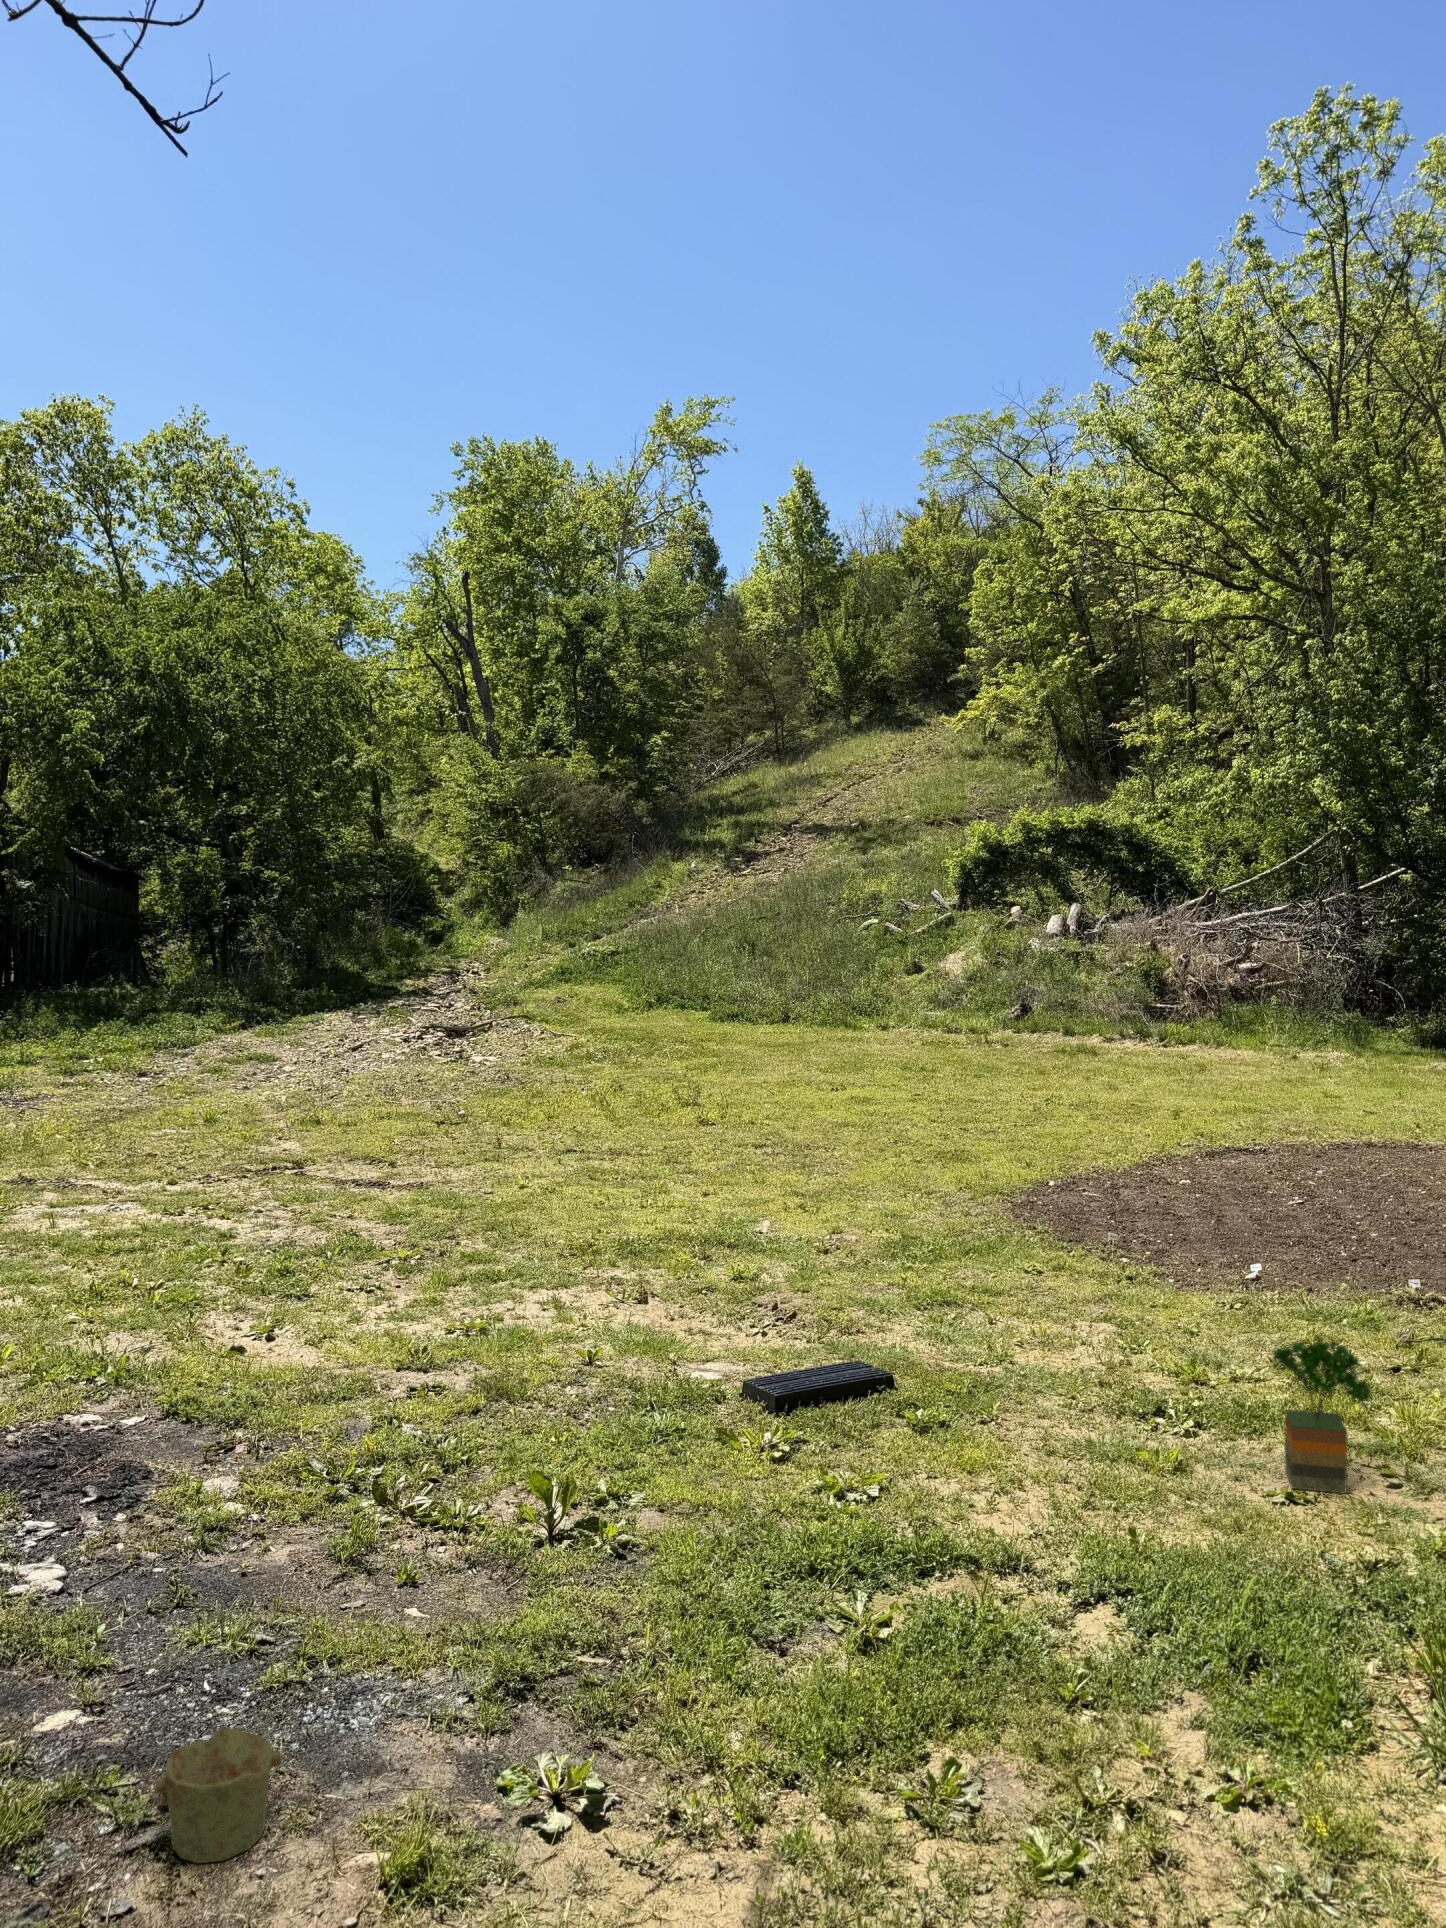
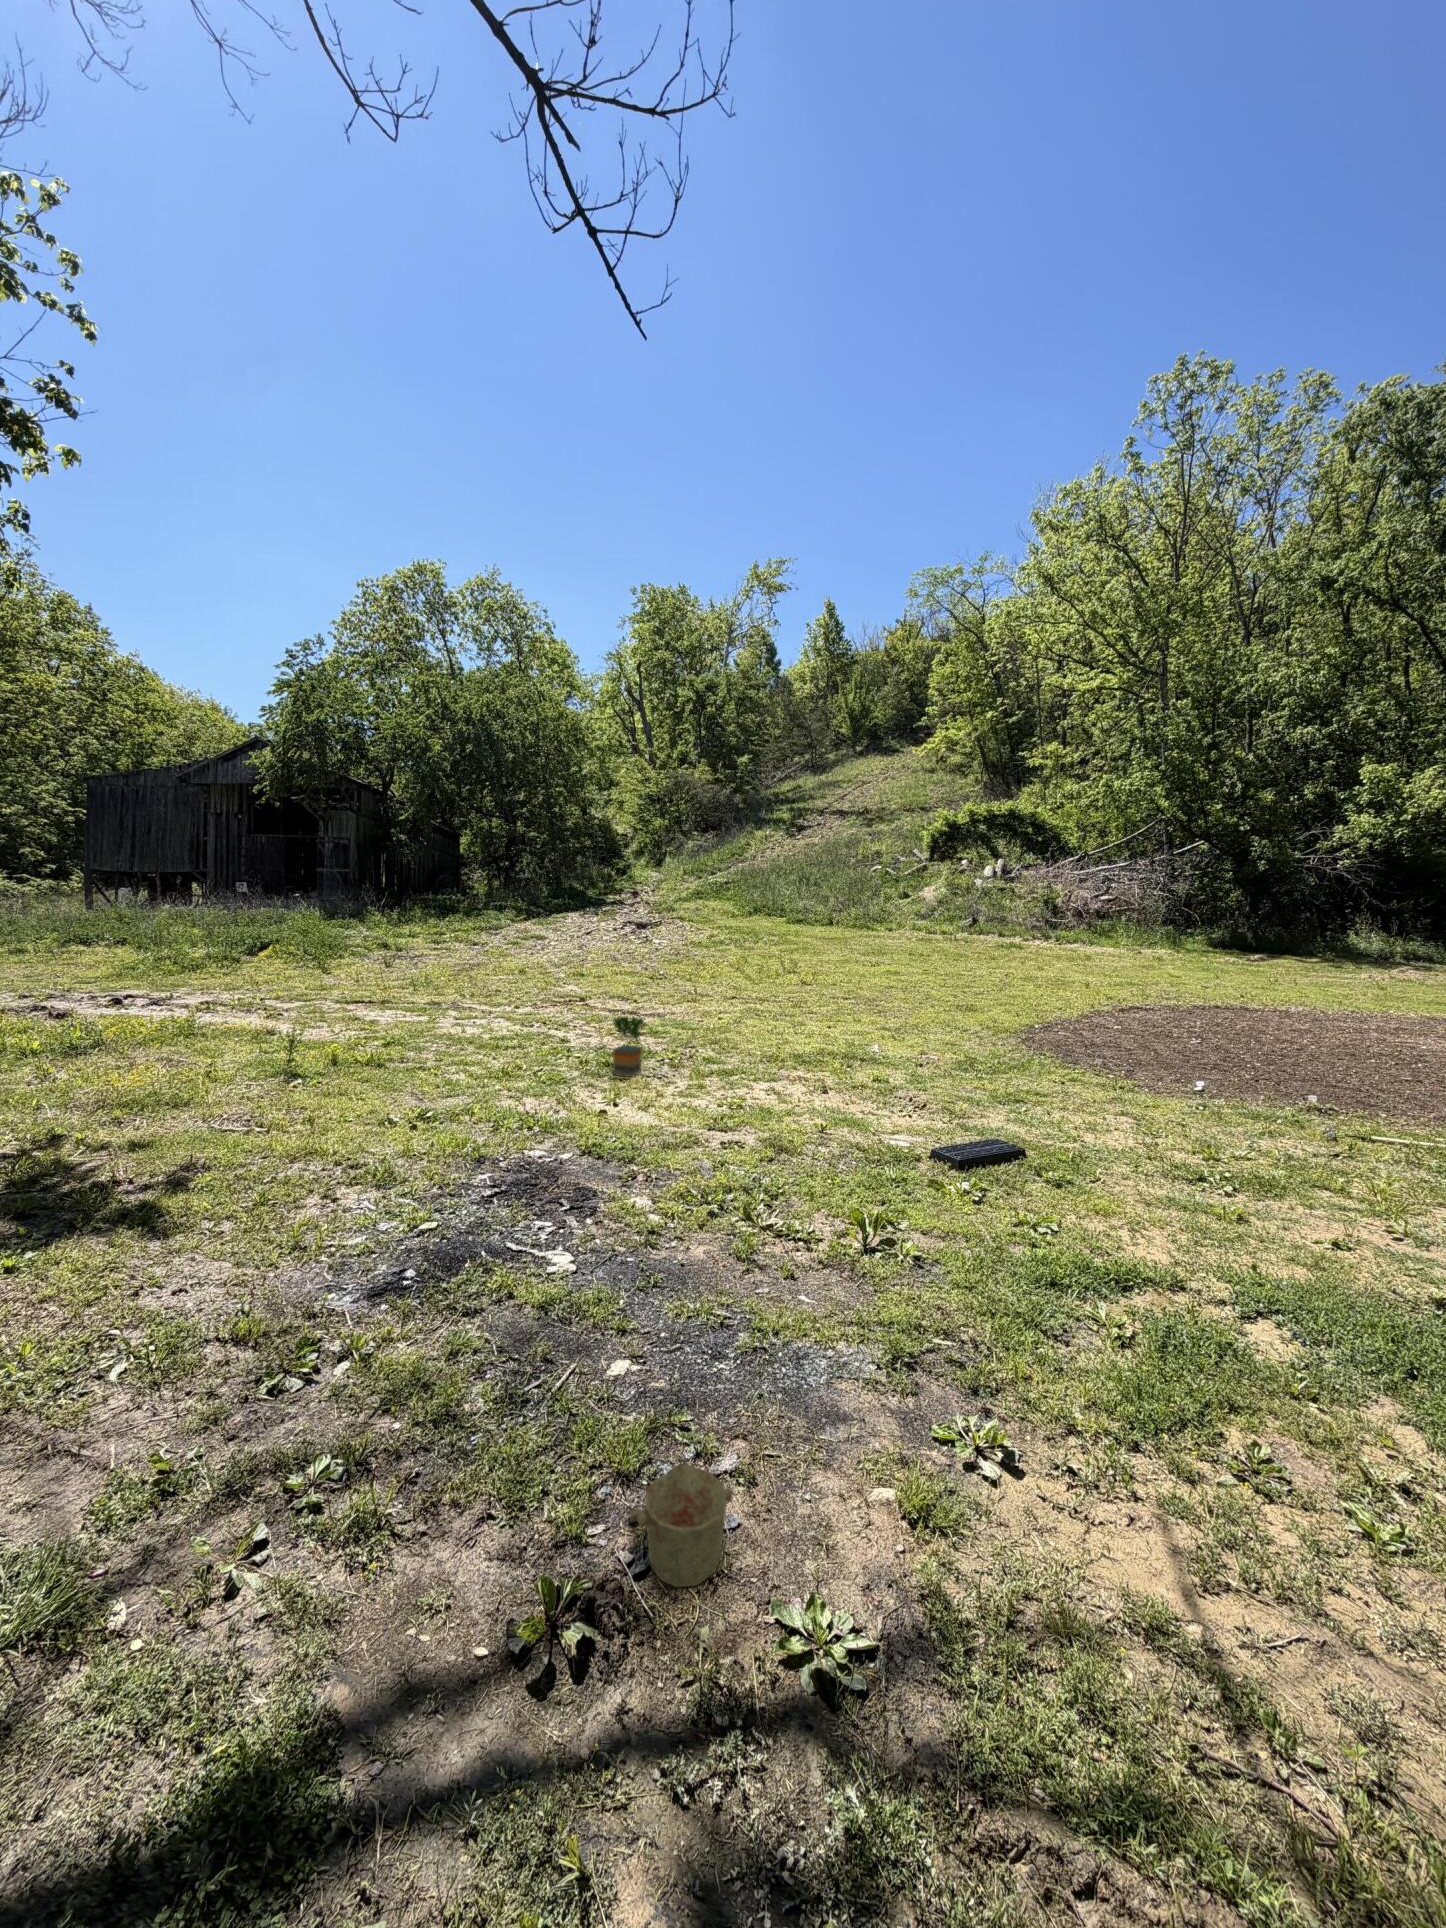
potted tree: present [1271,1341,1371,1494] -> present [613,1016,648,1077]

